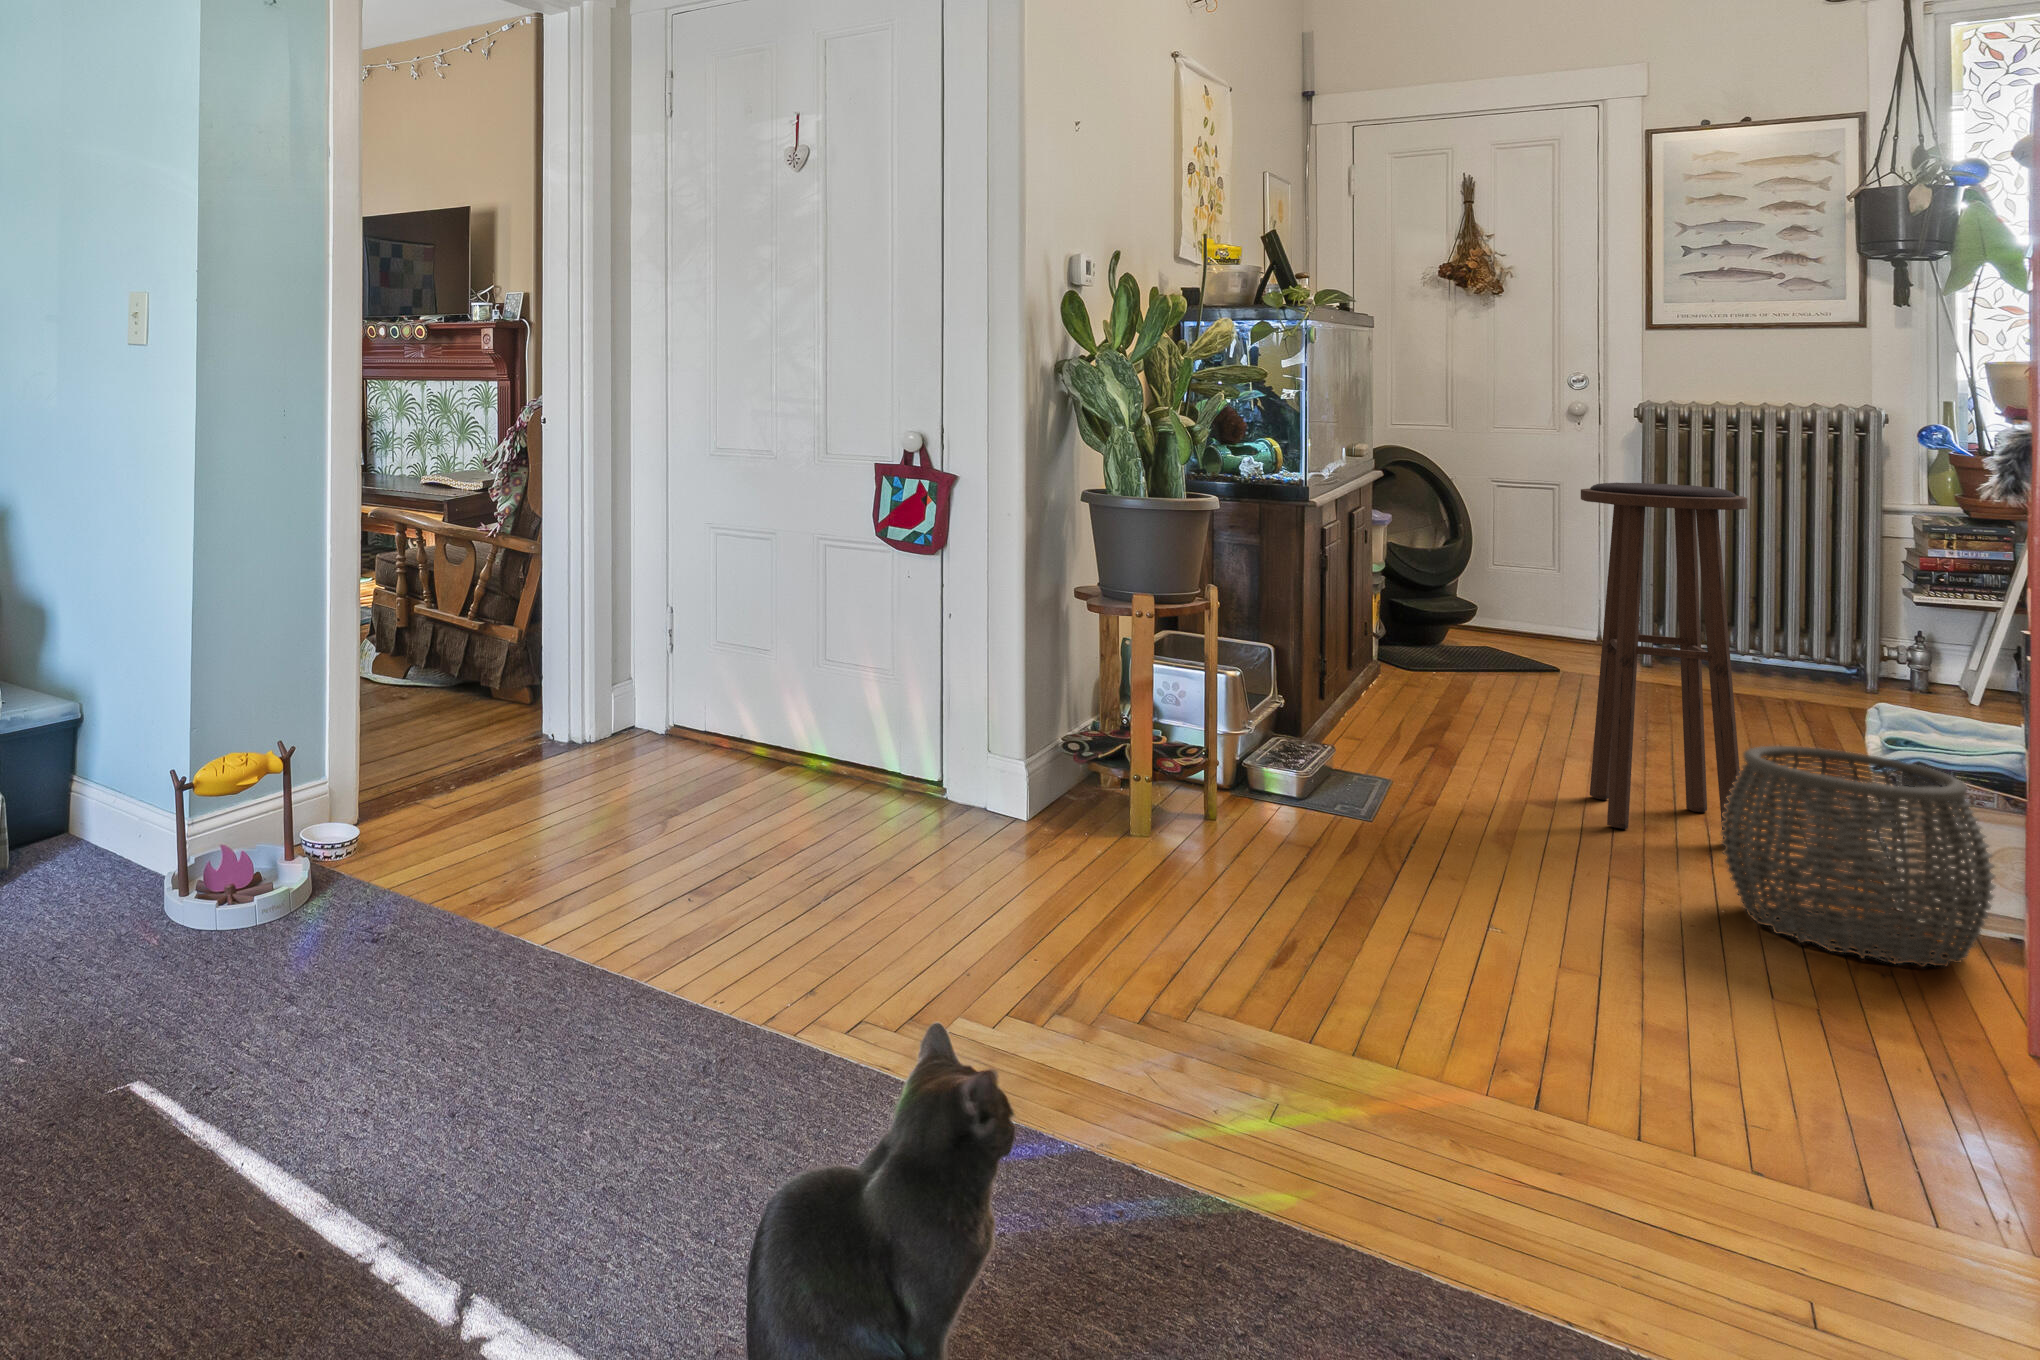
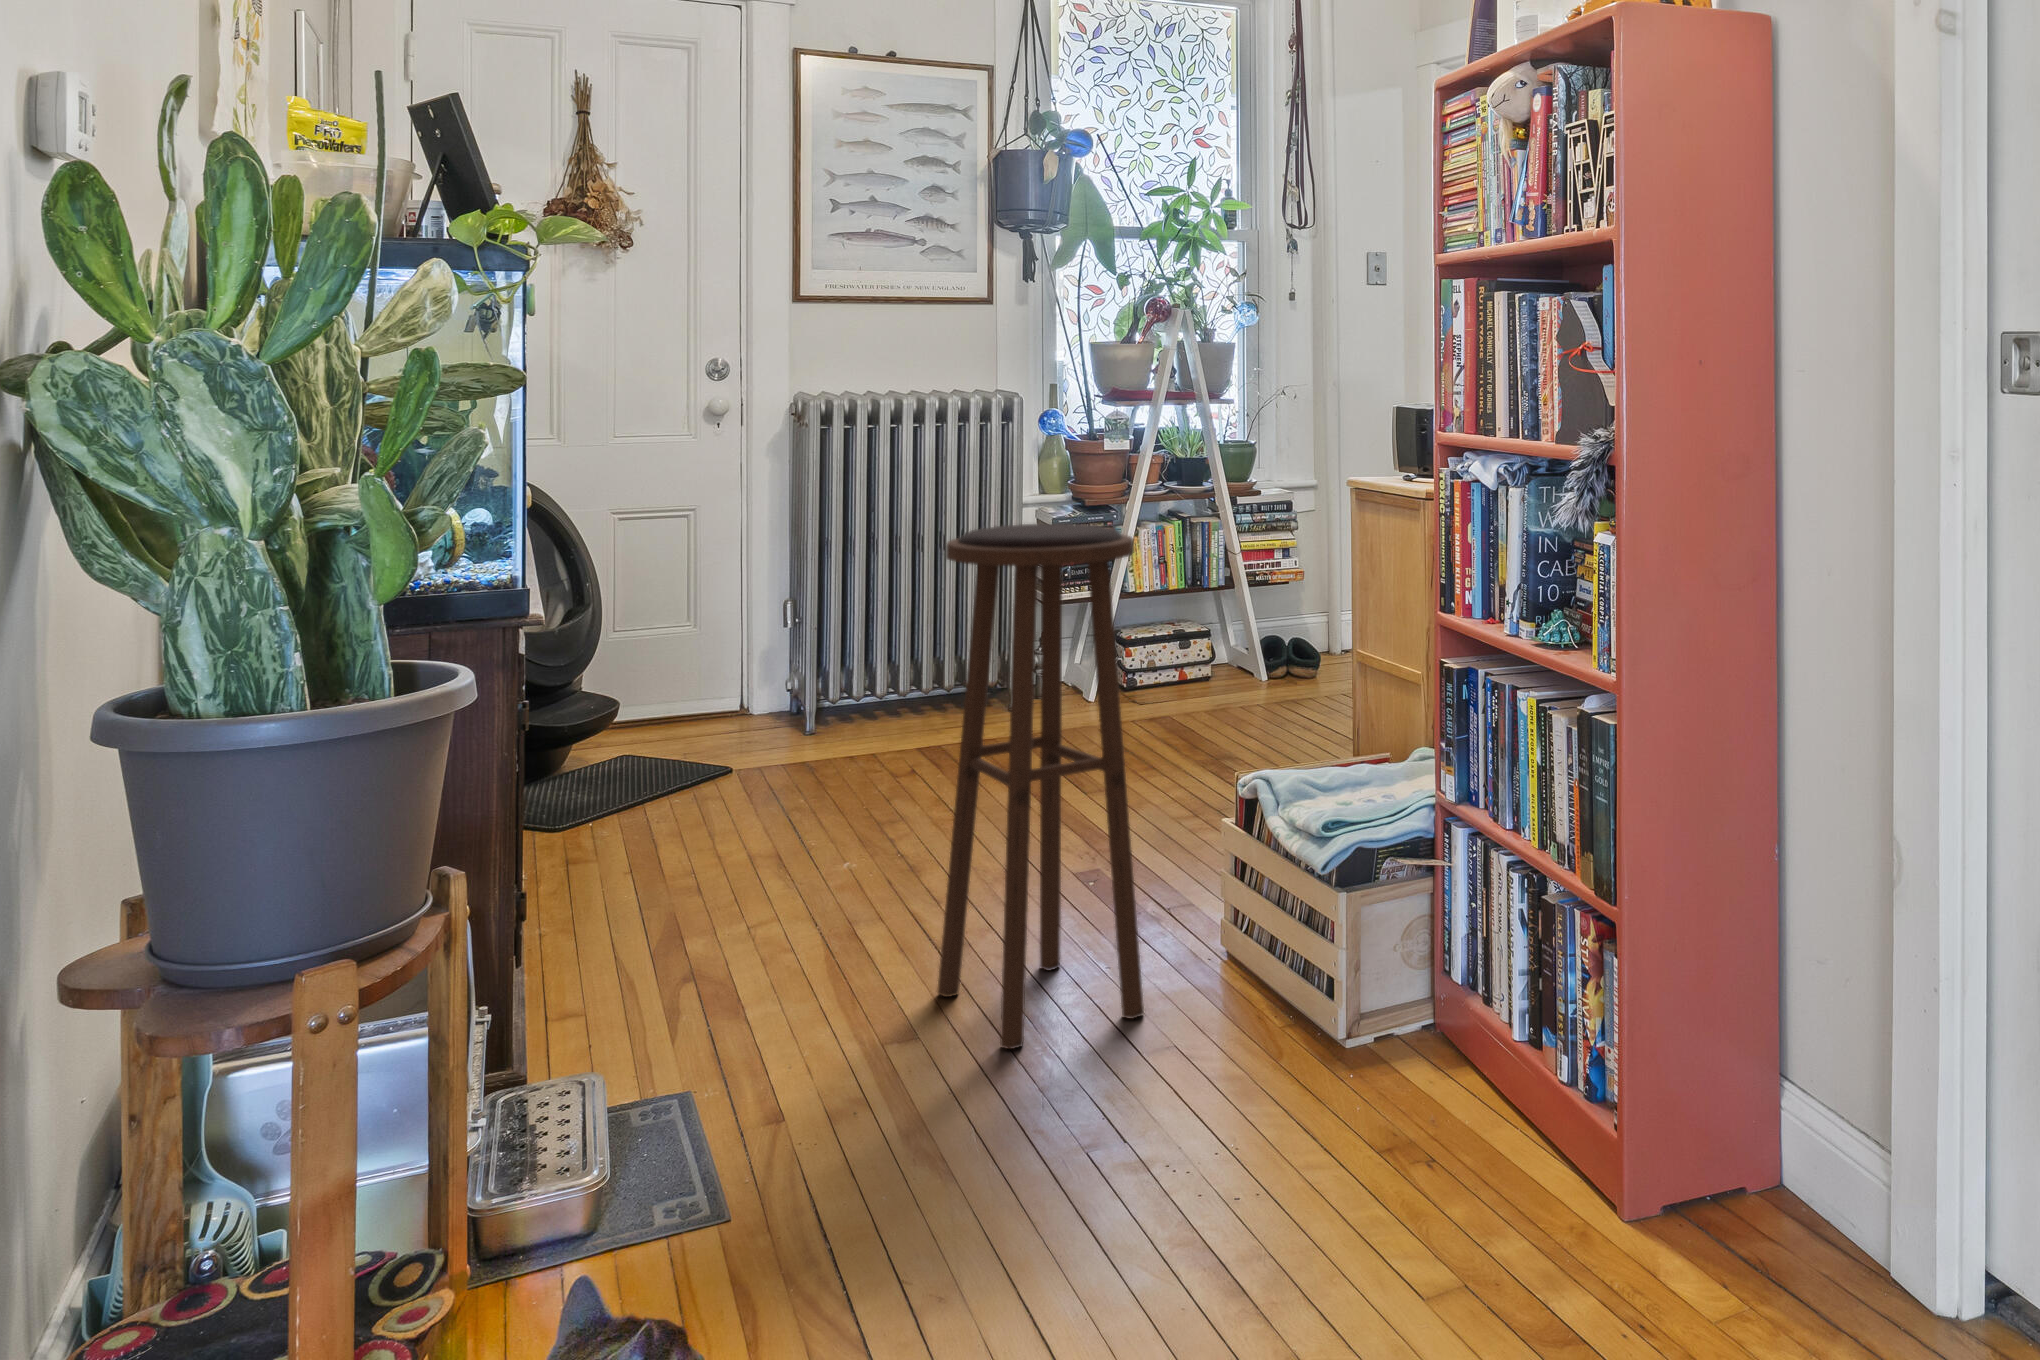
woven basket: present [1721,746,1996,967] -> none [1222,870,1490,1179]

